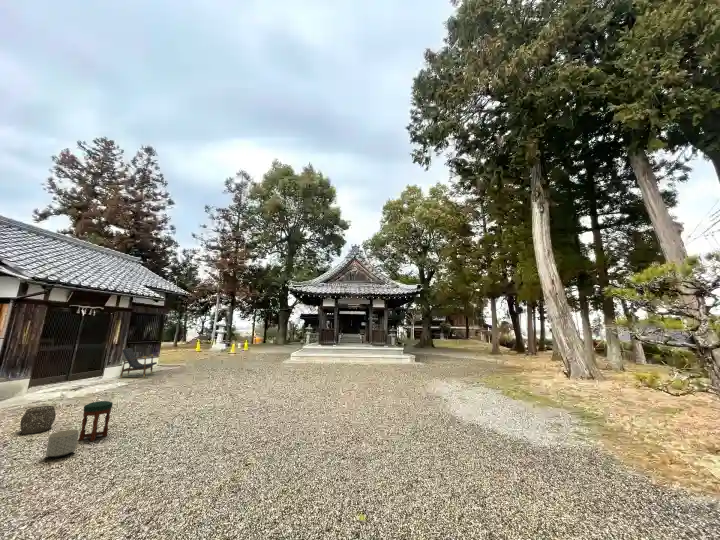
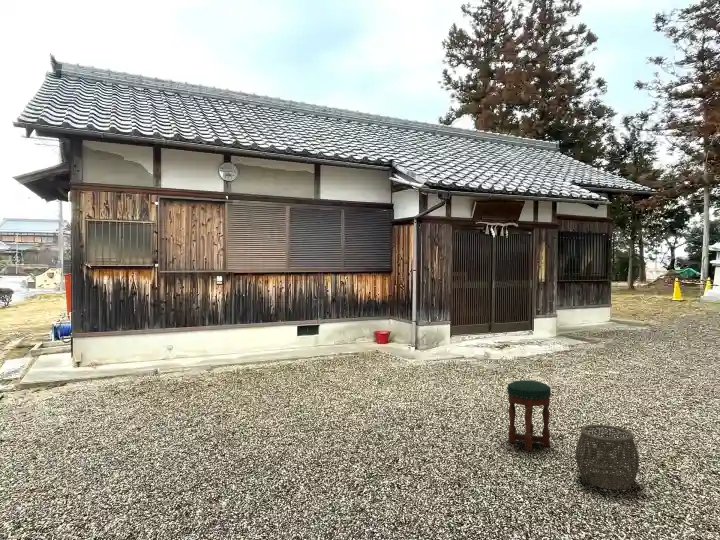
lounge chair: present [121,348,157,377] -> none [554,289,610,340]
woven basket: present [20,406,56,433] -> present [575,425,639,490]
planter: present [46,430,79,457] -> none [465,423,504,469]

